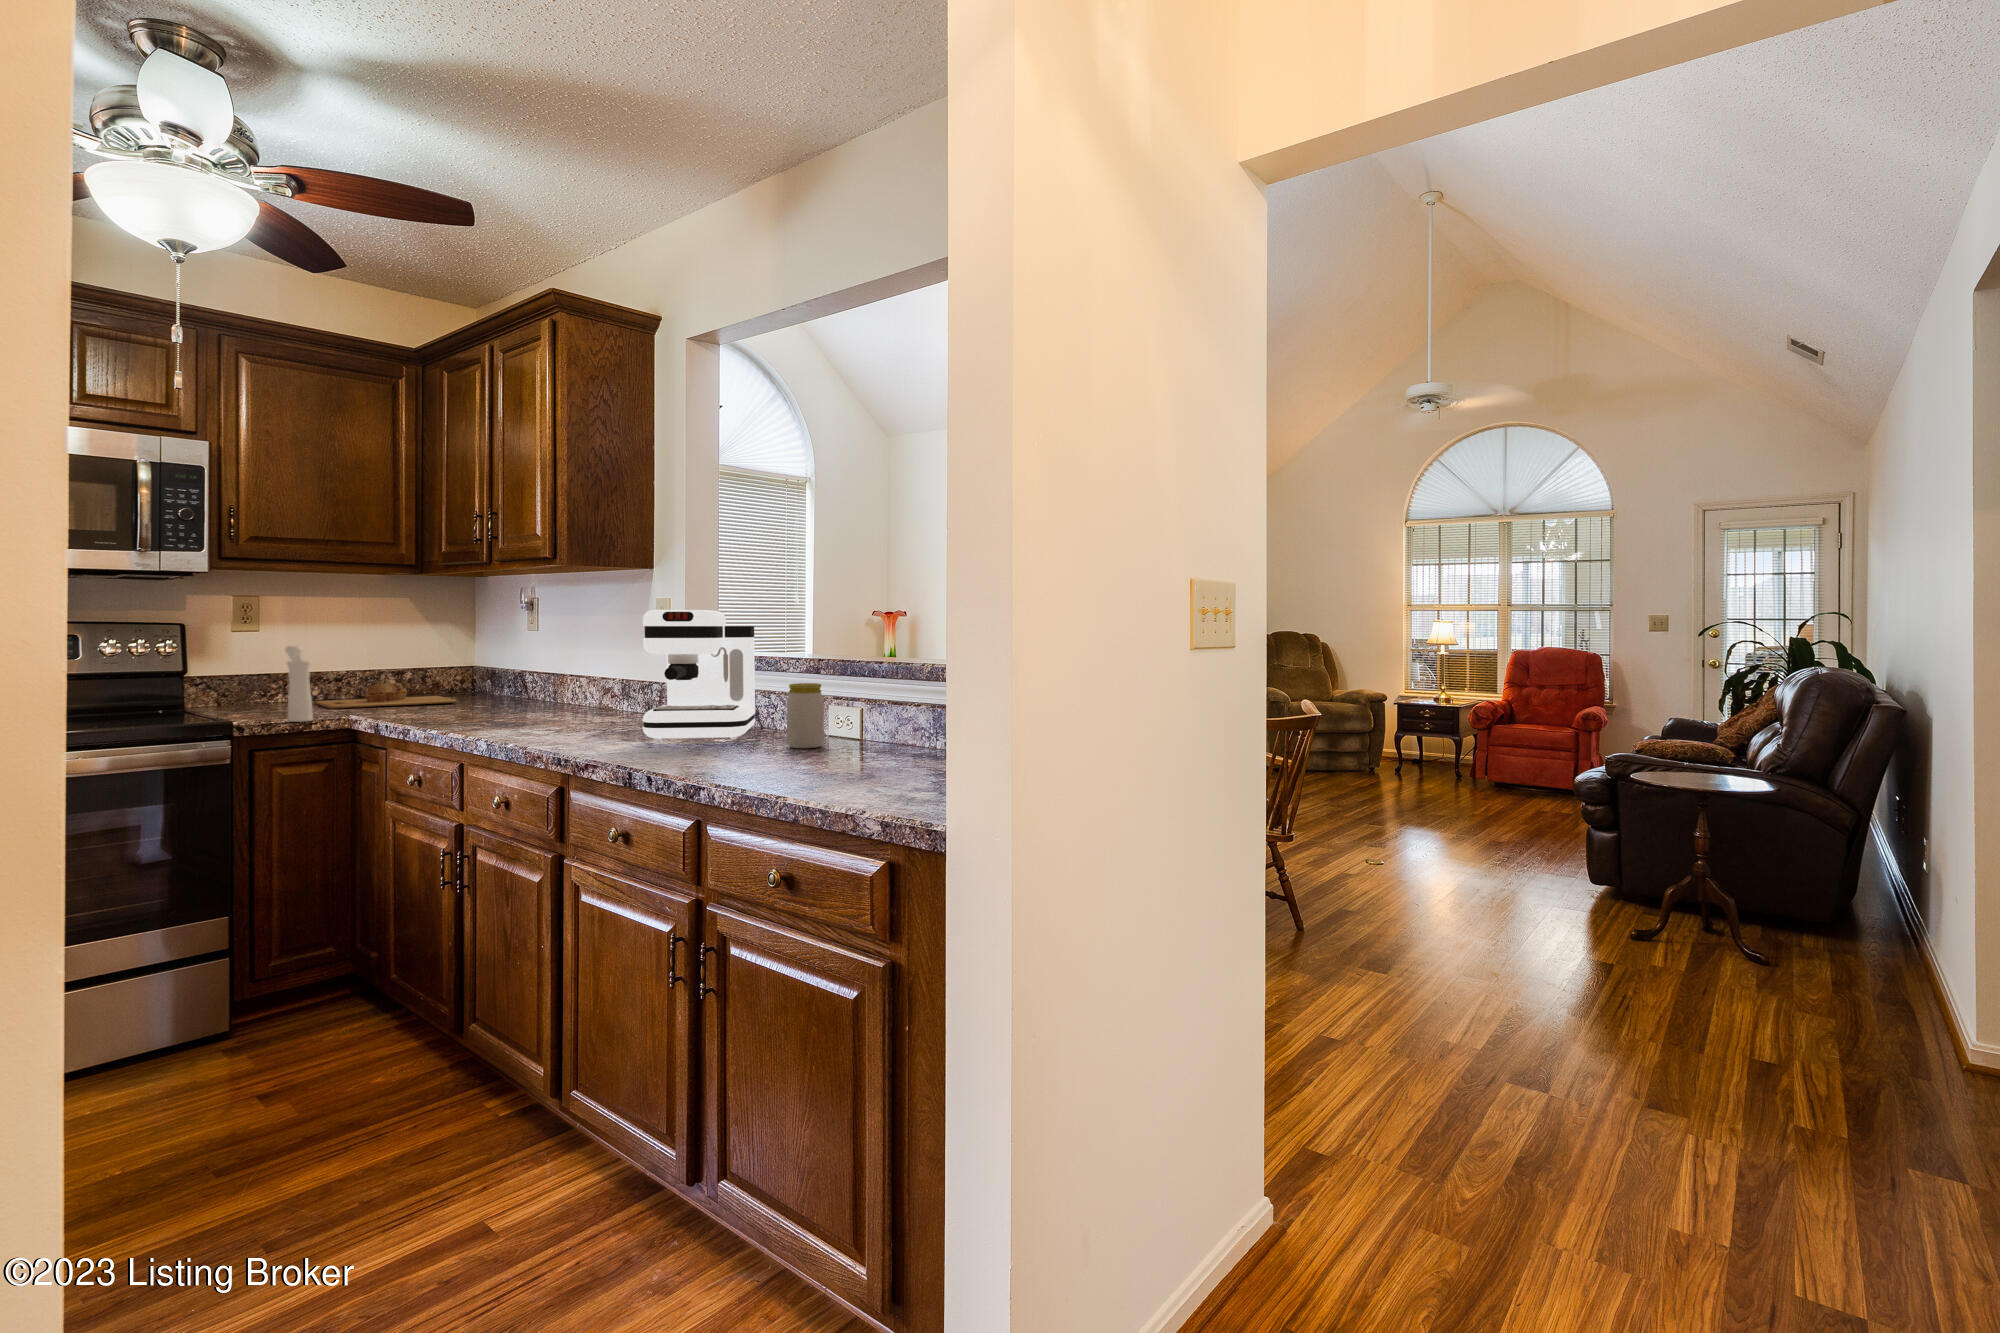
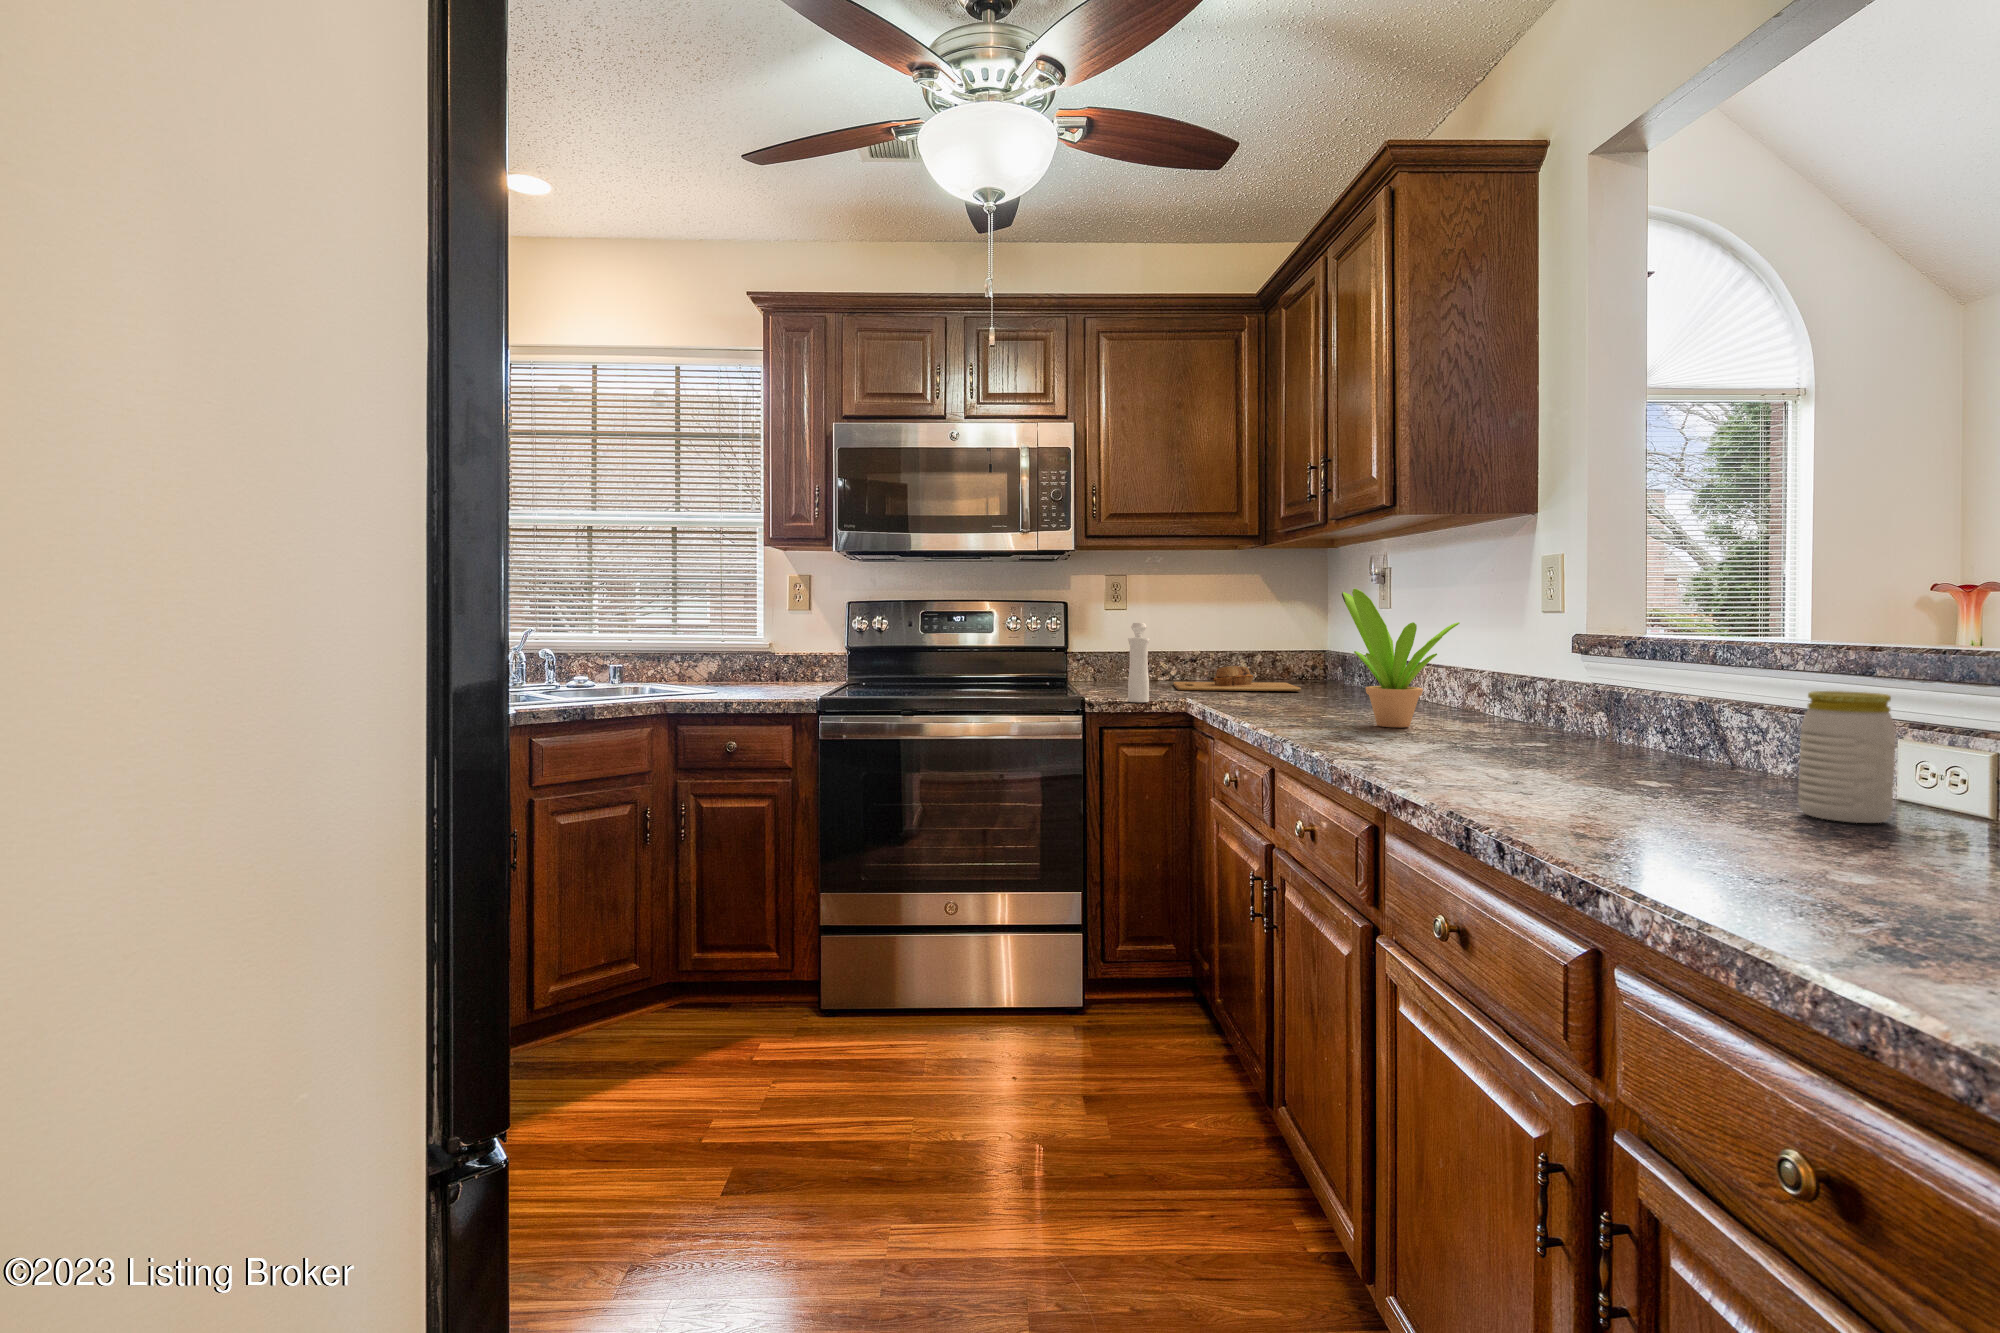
coffee maker: present [643,610,755,741] -> none [1509,559,1724,783]
potted plant: none [507,621,600,724] -> present [1342,589,1460,727]

